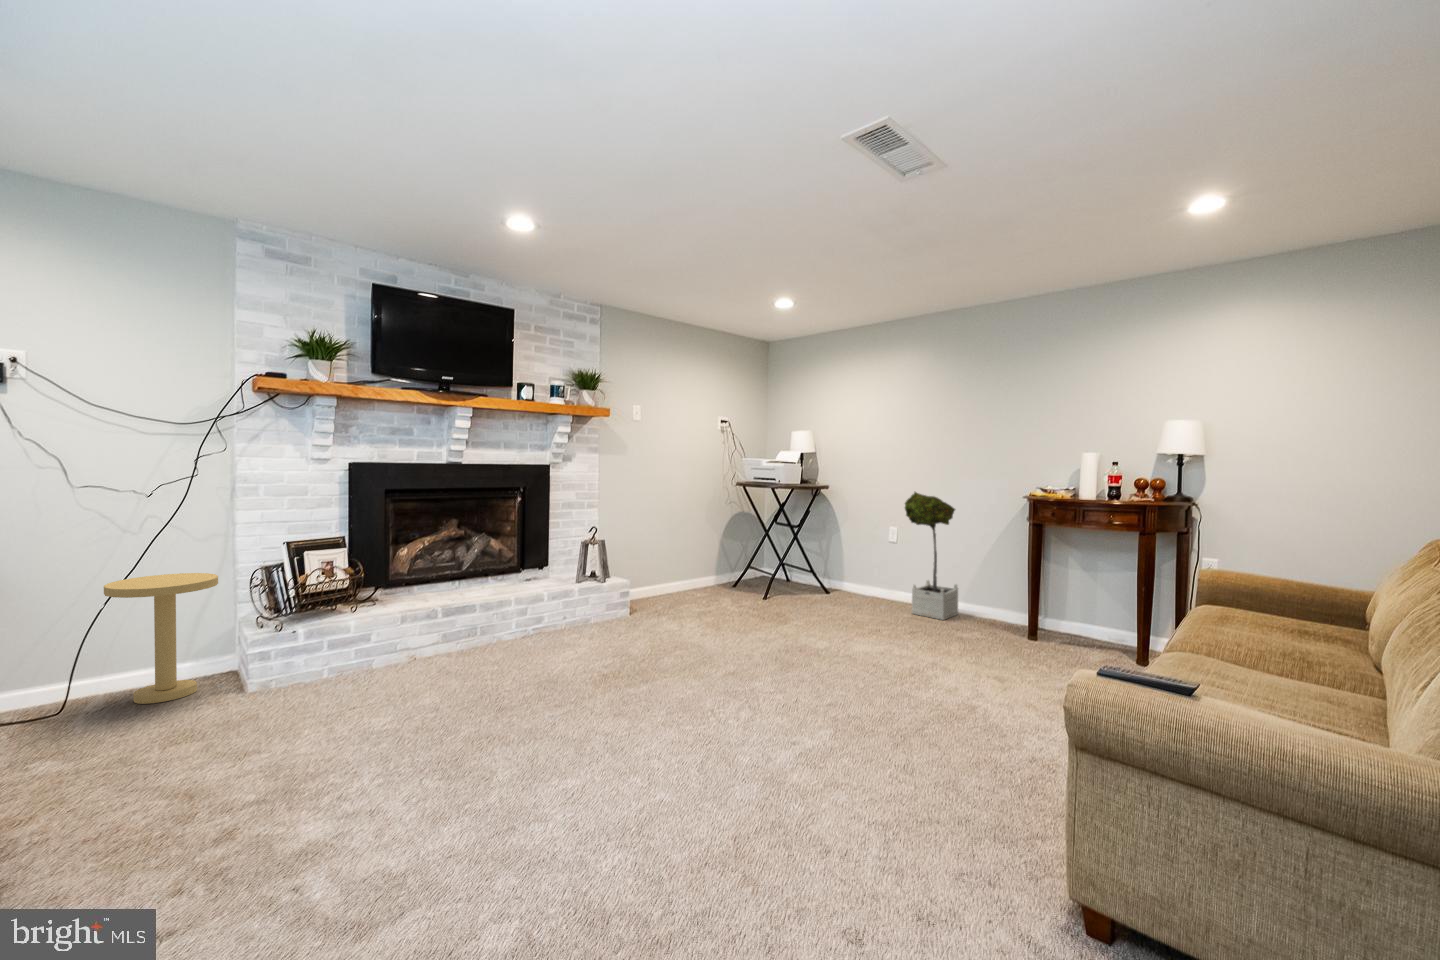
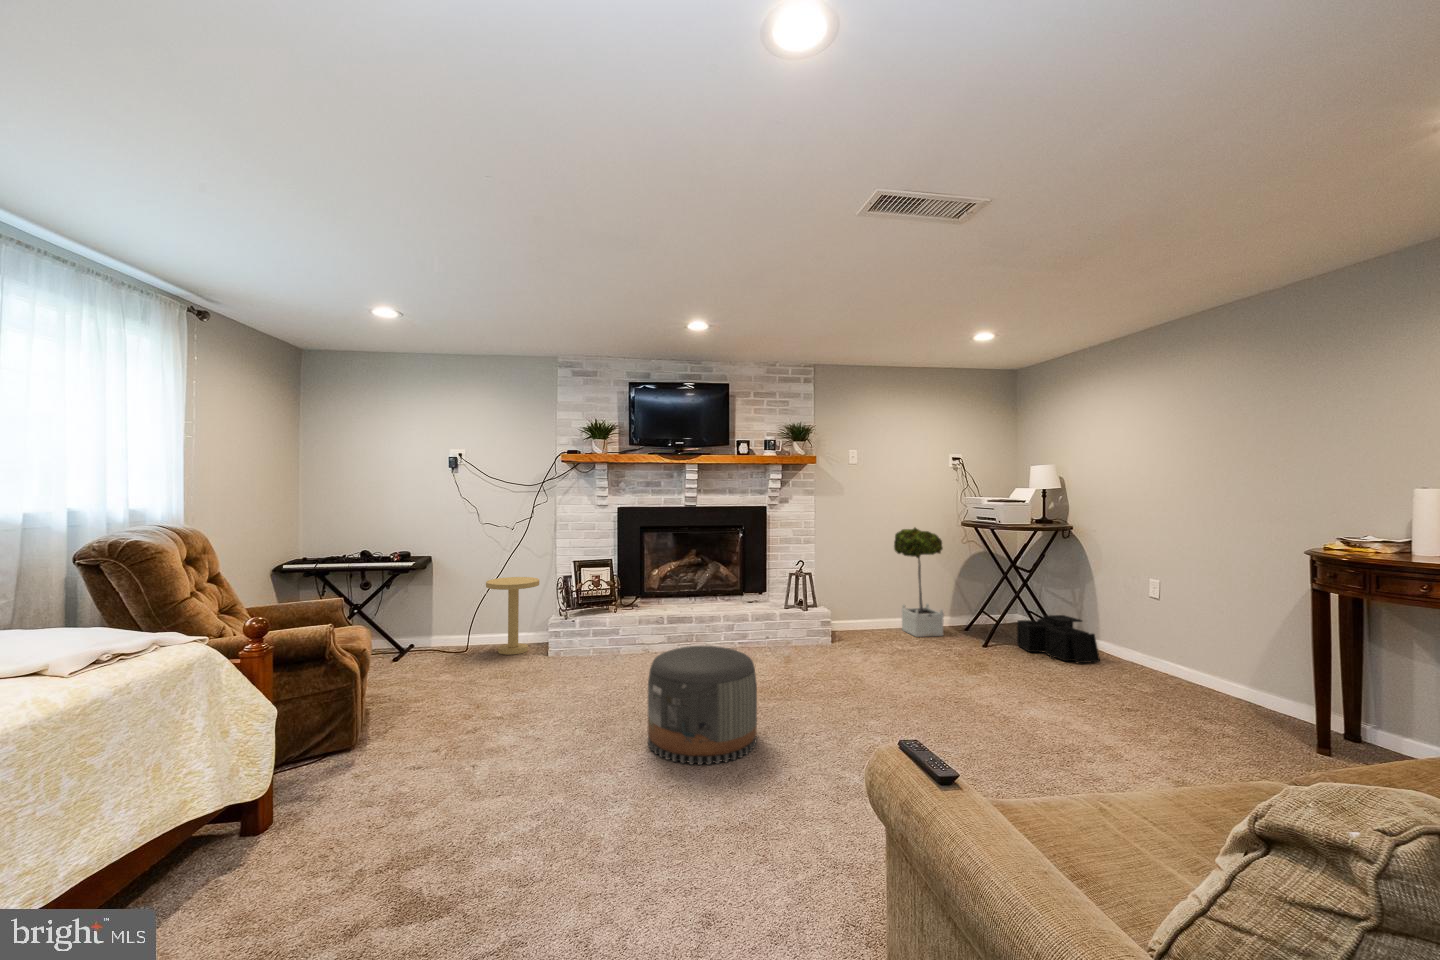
potted tree: present [905,492,958,620] -> present [894,528,944,637]
storage bin: none [791,563,862,603] -> present [1017,615,1100,663]
pouf: none [530,632,676,794] -> present [648,646,757,765]

